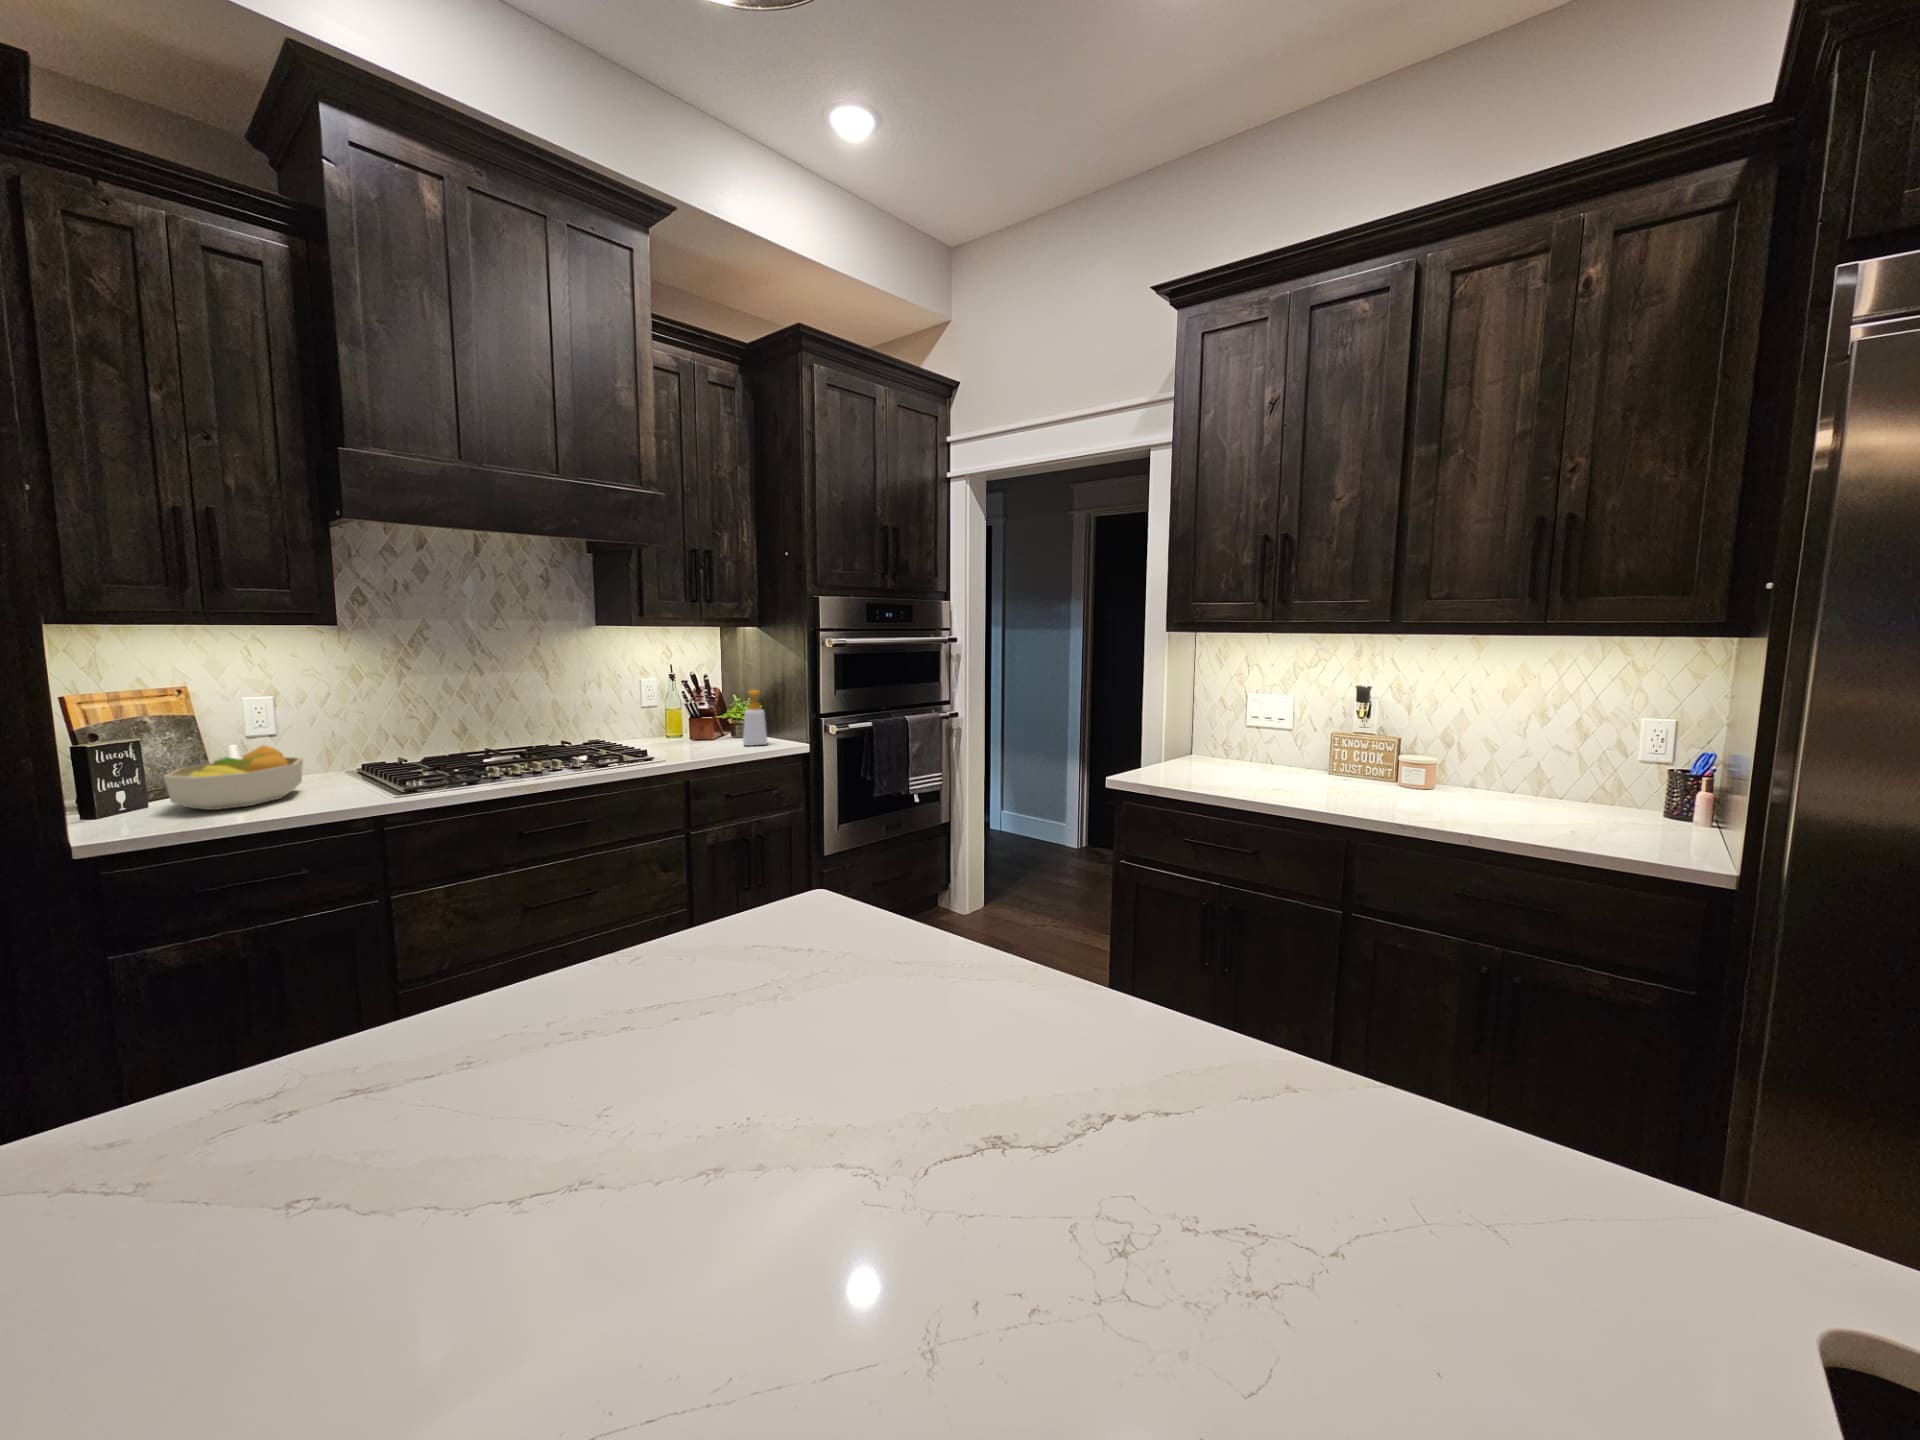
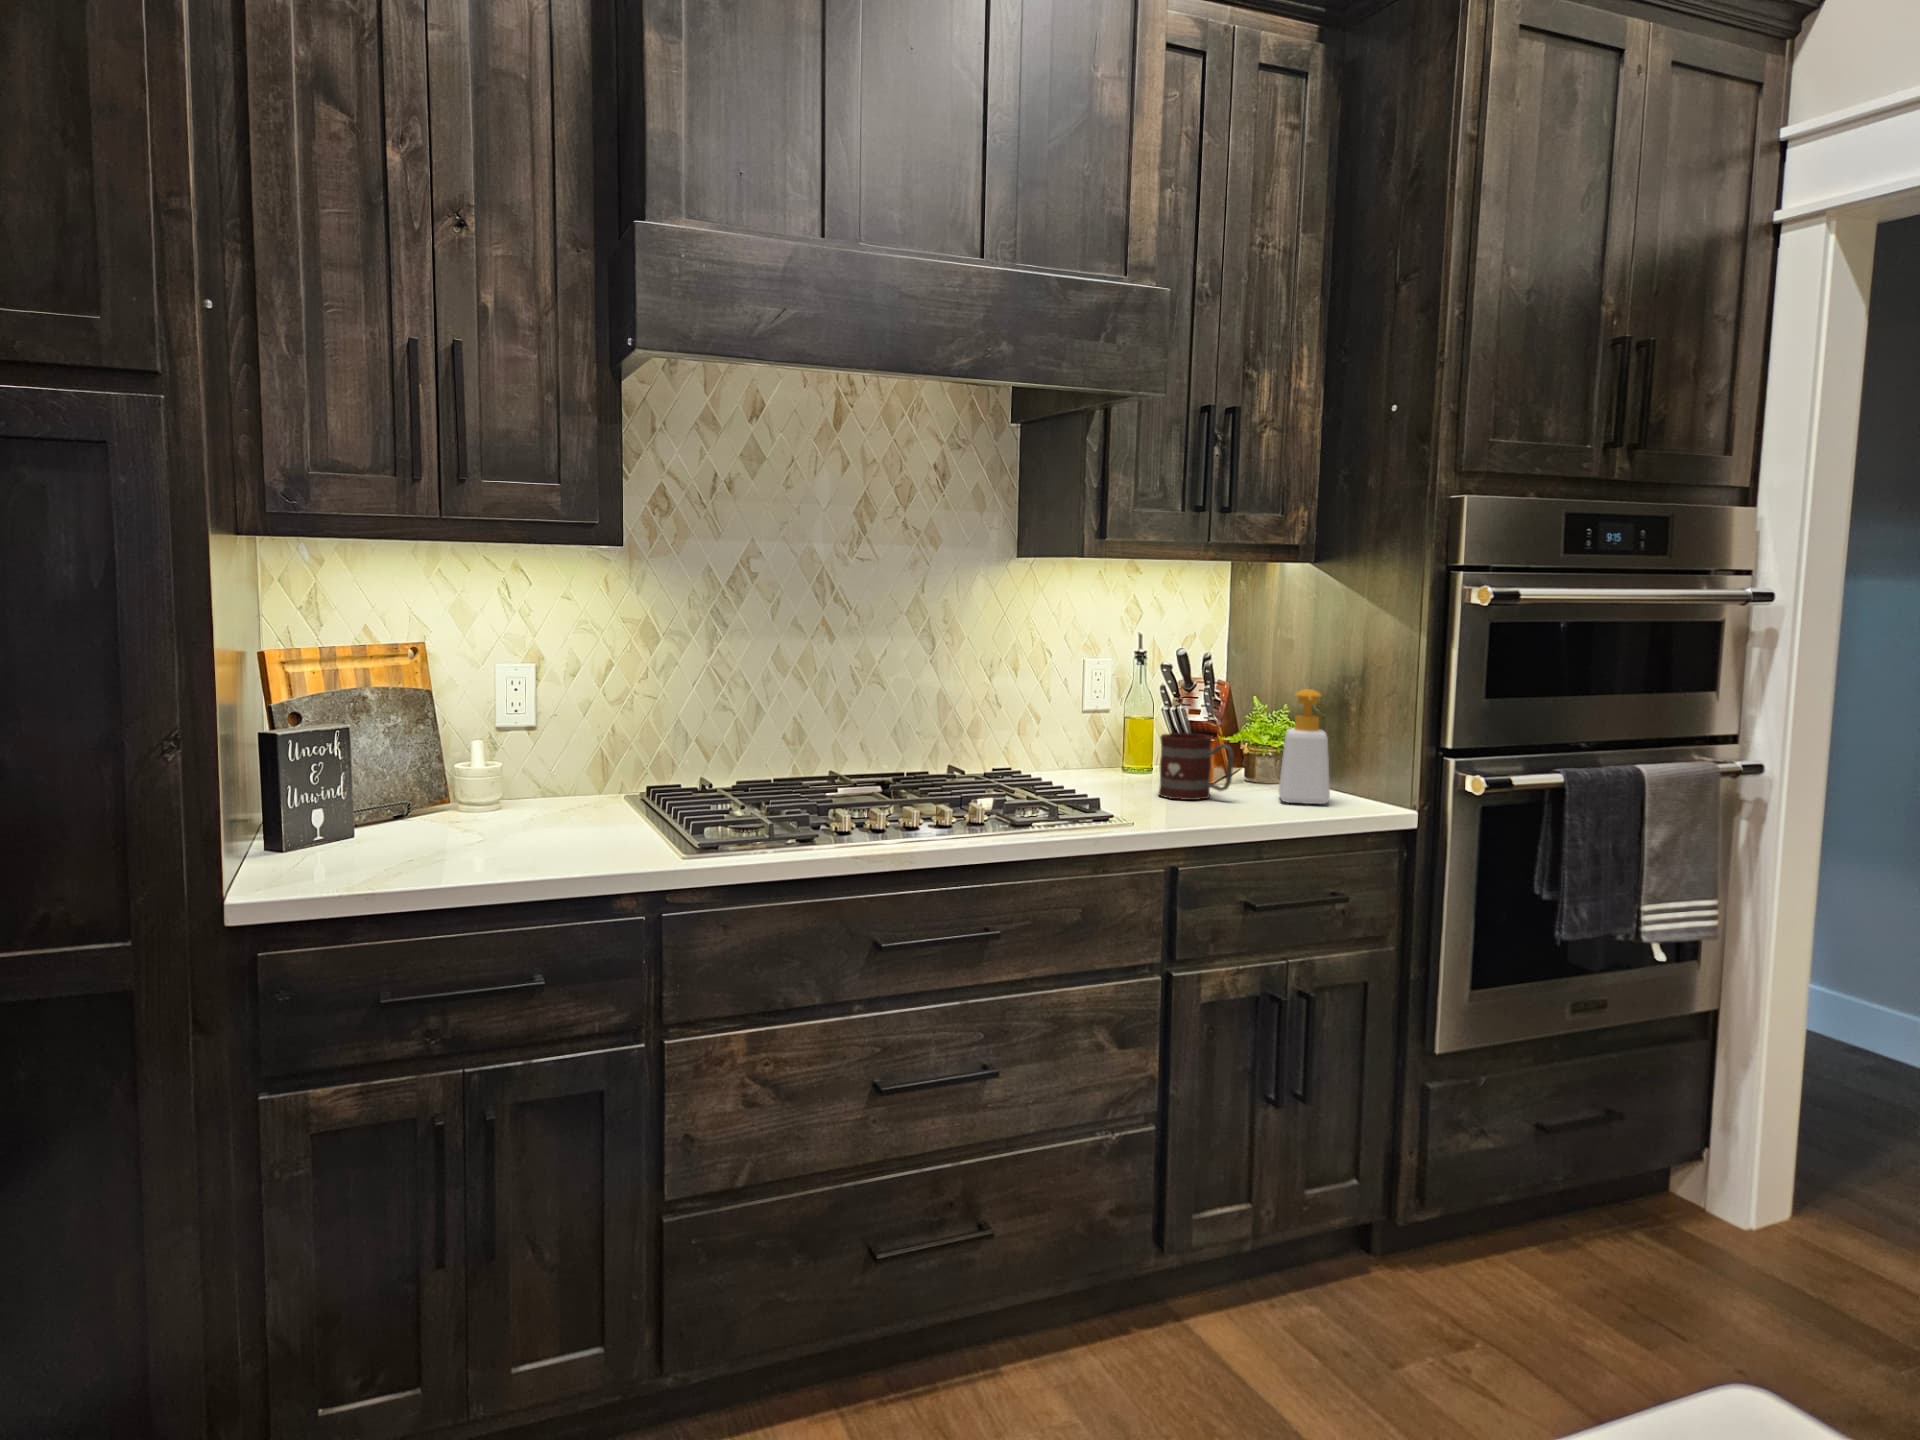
mug: none [680,715,719,749] -> present [1159,733,1234,800]
fruit bowl: present [164,745,303,810] -> none [368,745,559,853]

